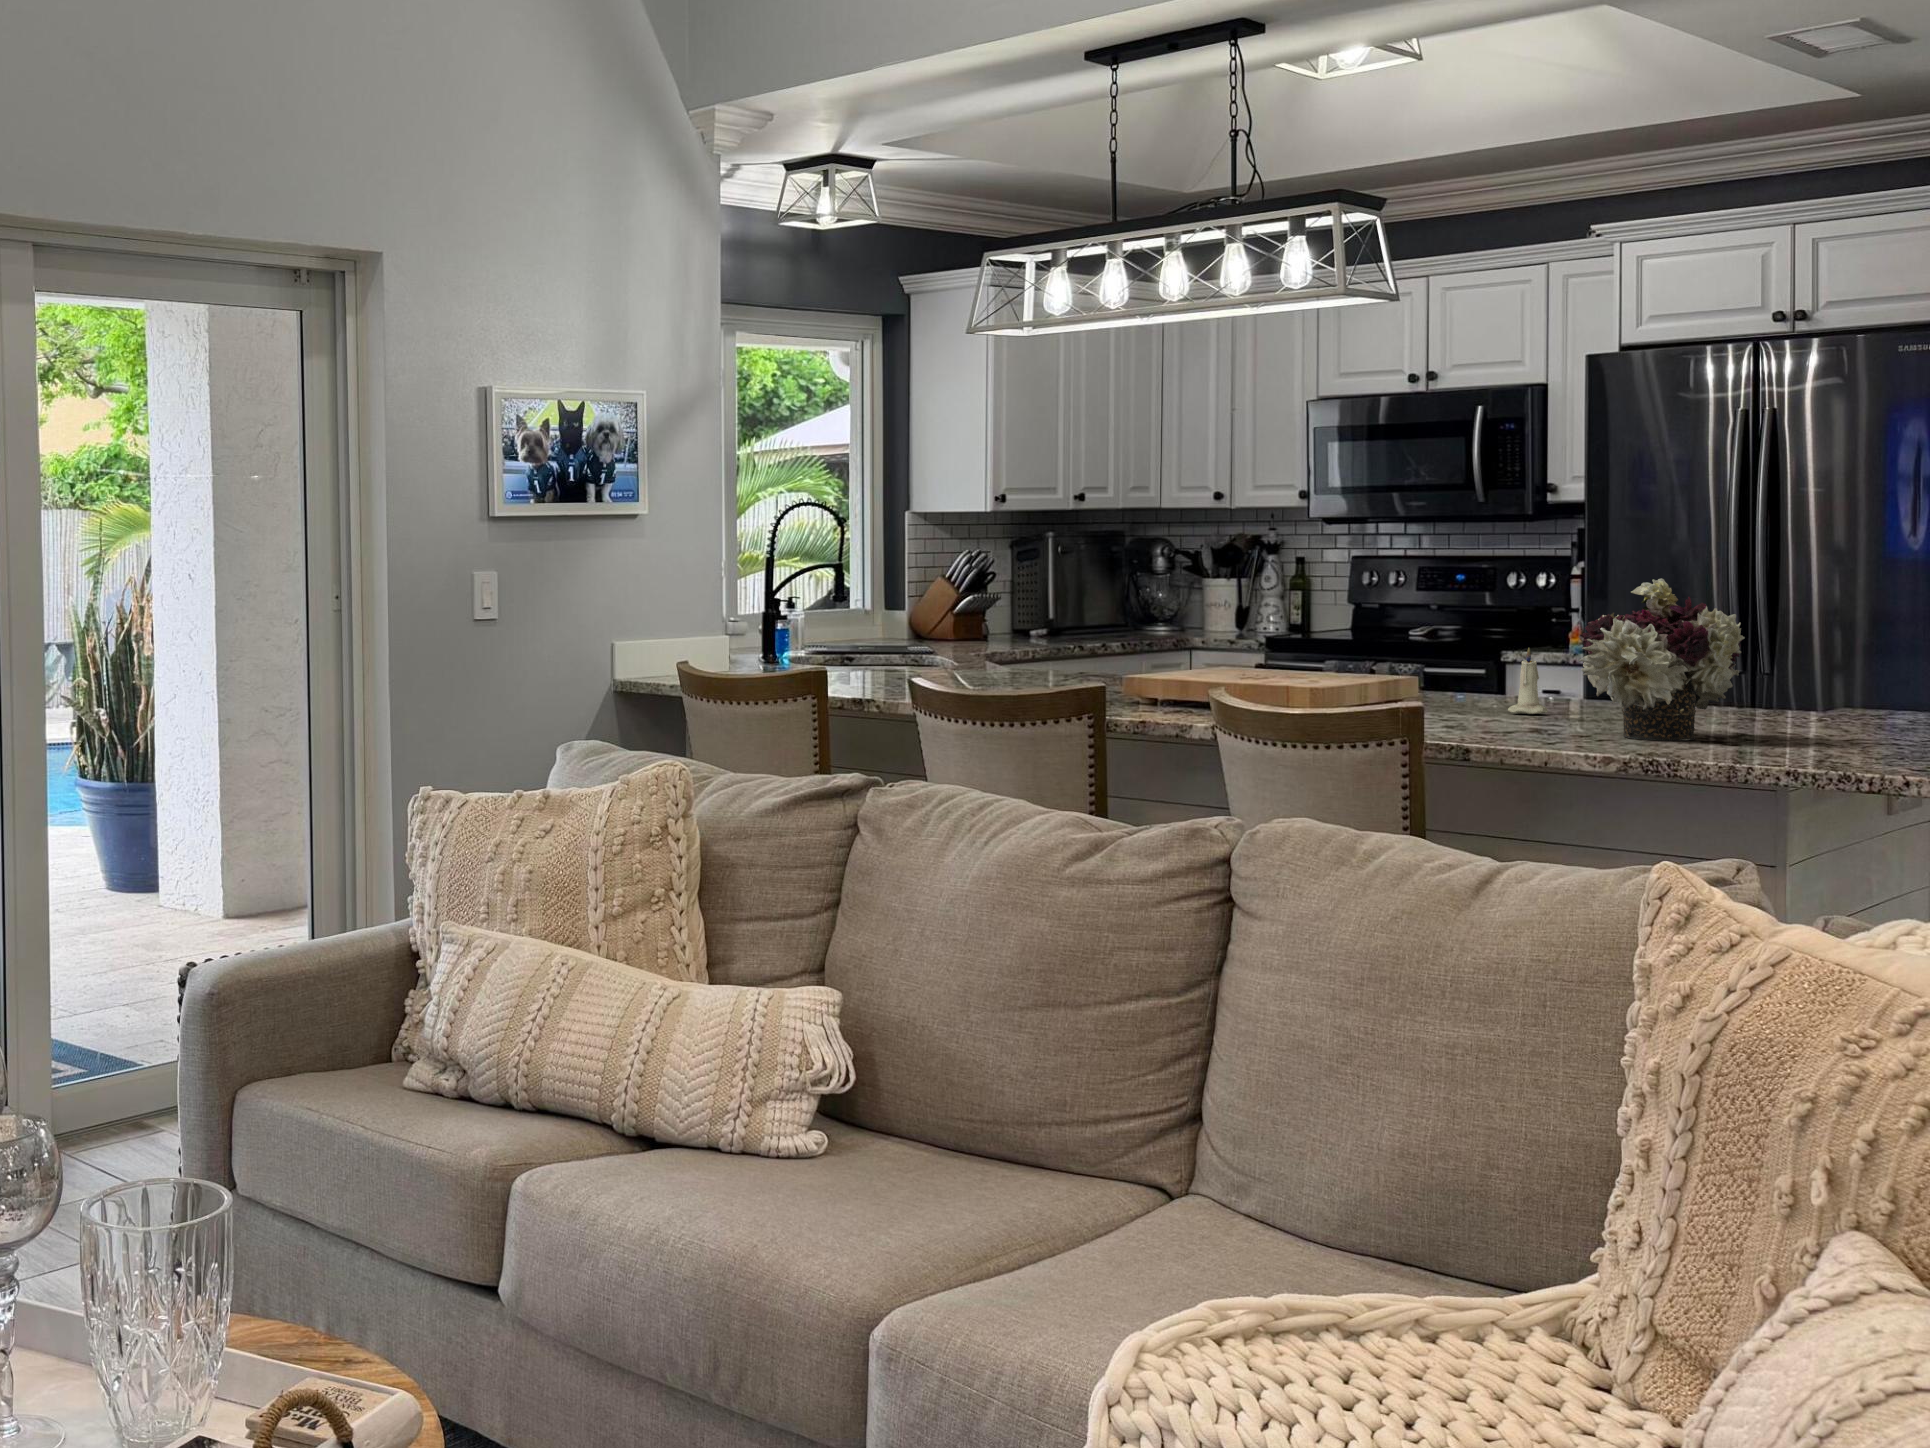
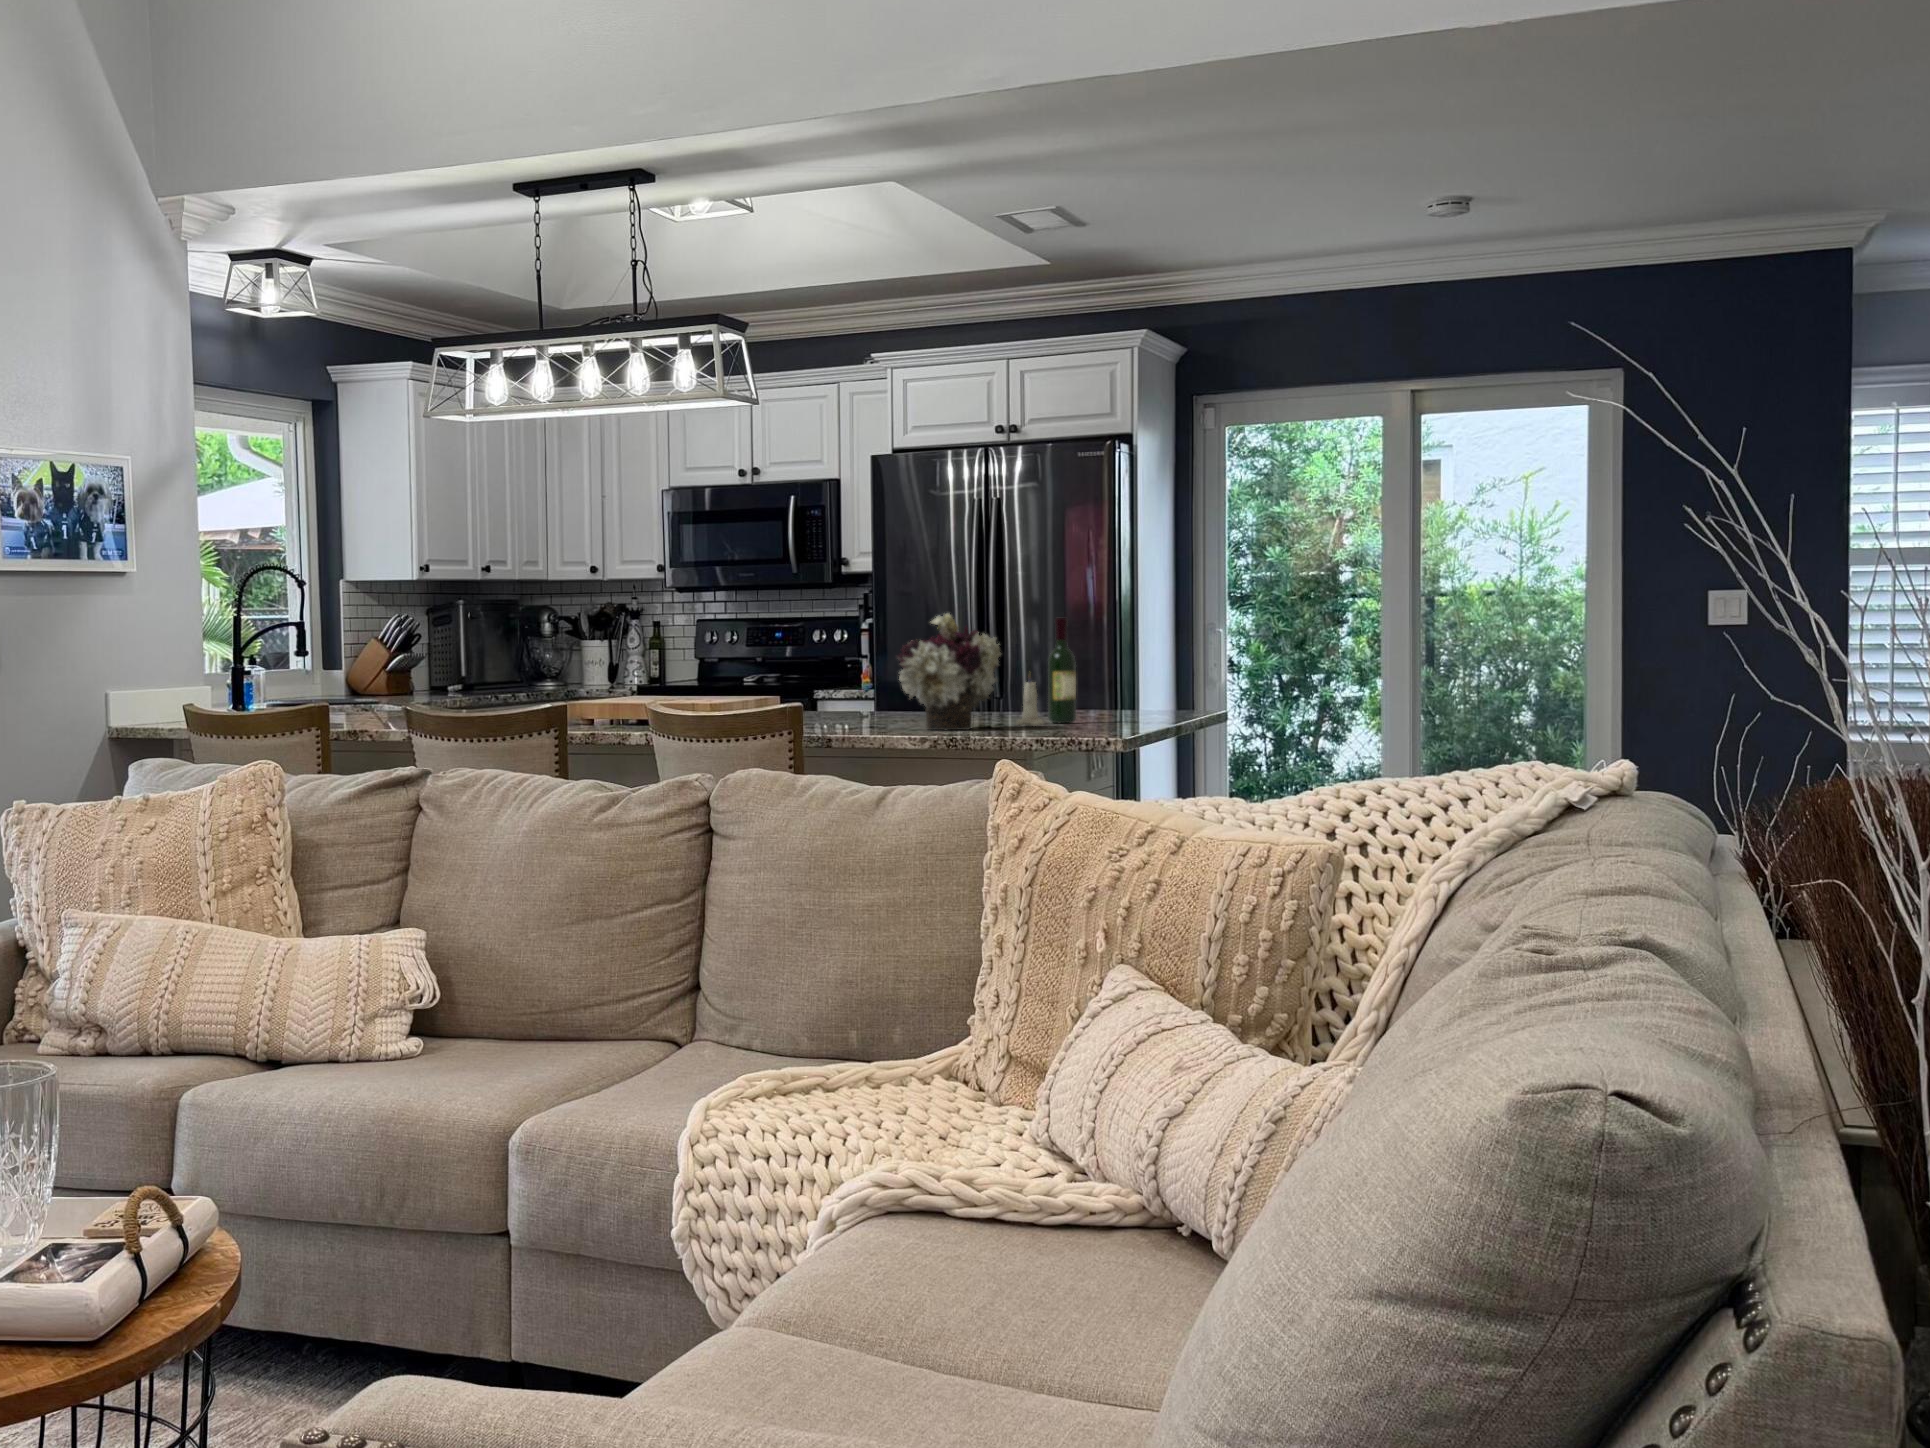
wine bottle: none [1827,583,1874,731] -> present [1048,618,1076,723]
candle: present [1508,648,1548,714] -> present [1016,675,1044,726]

